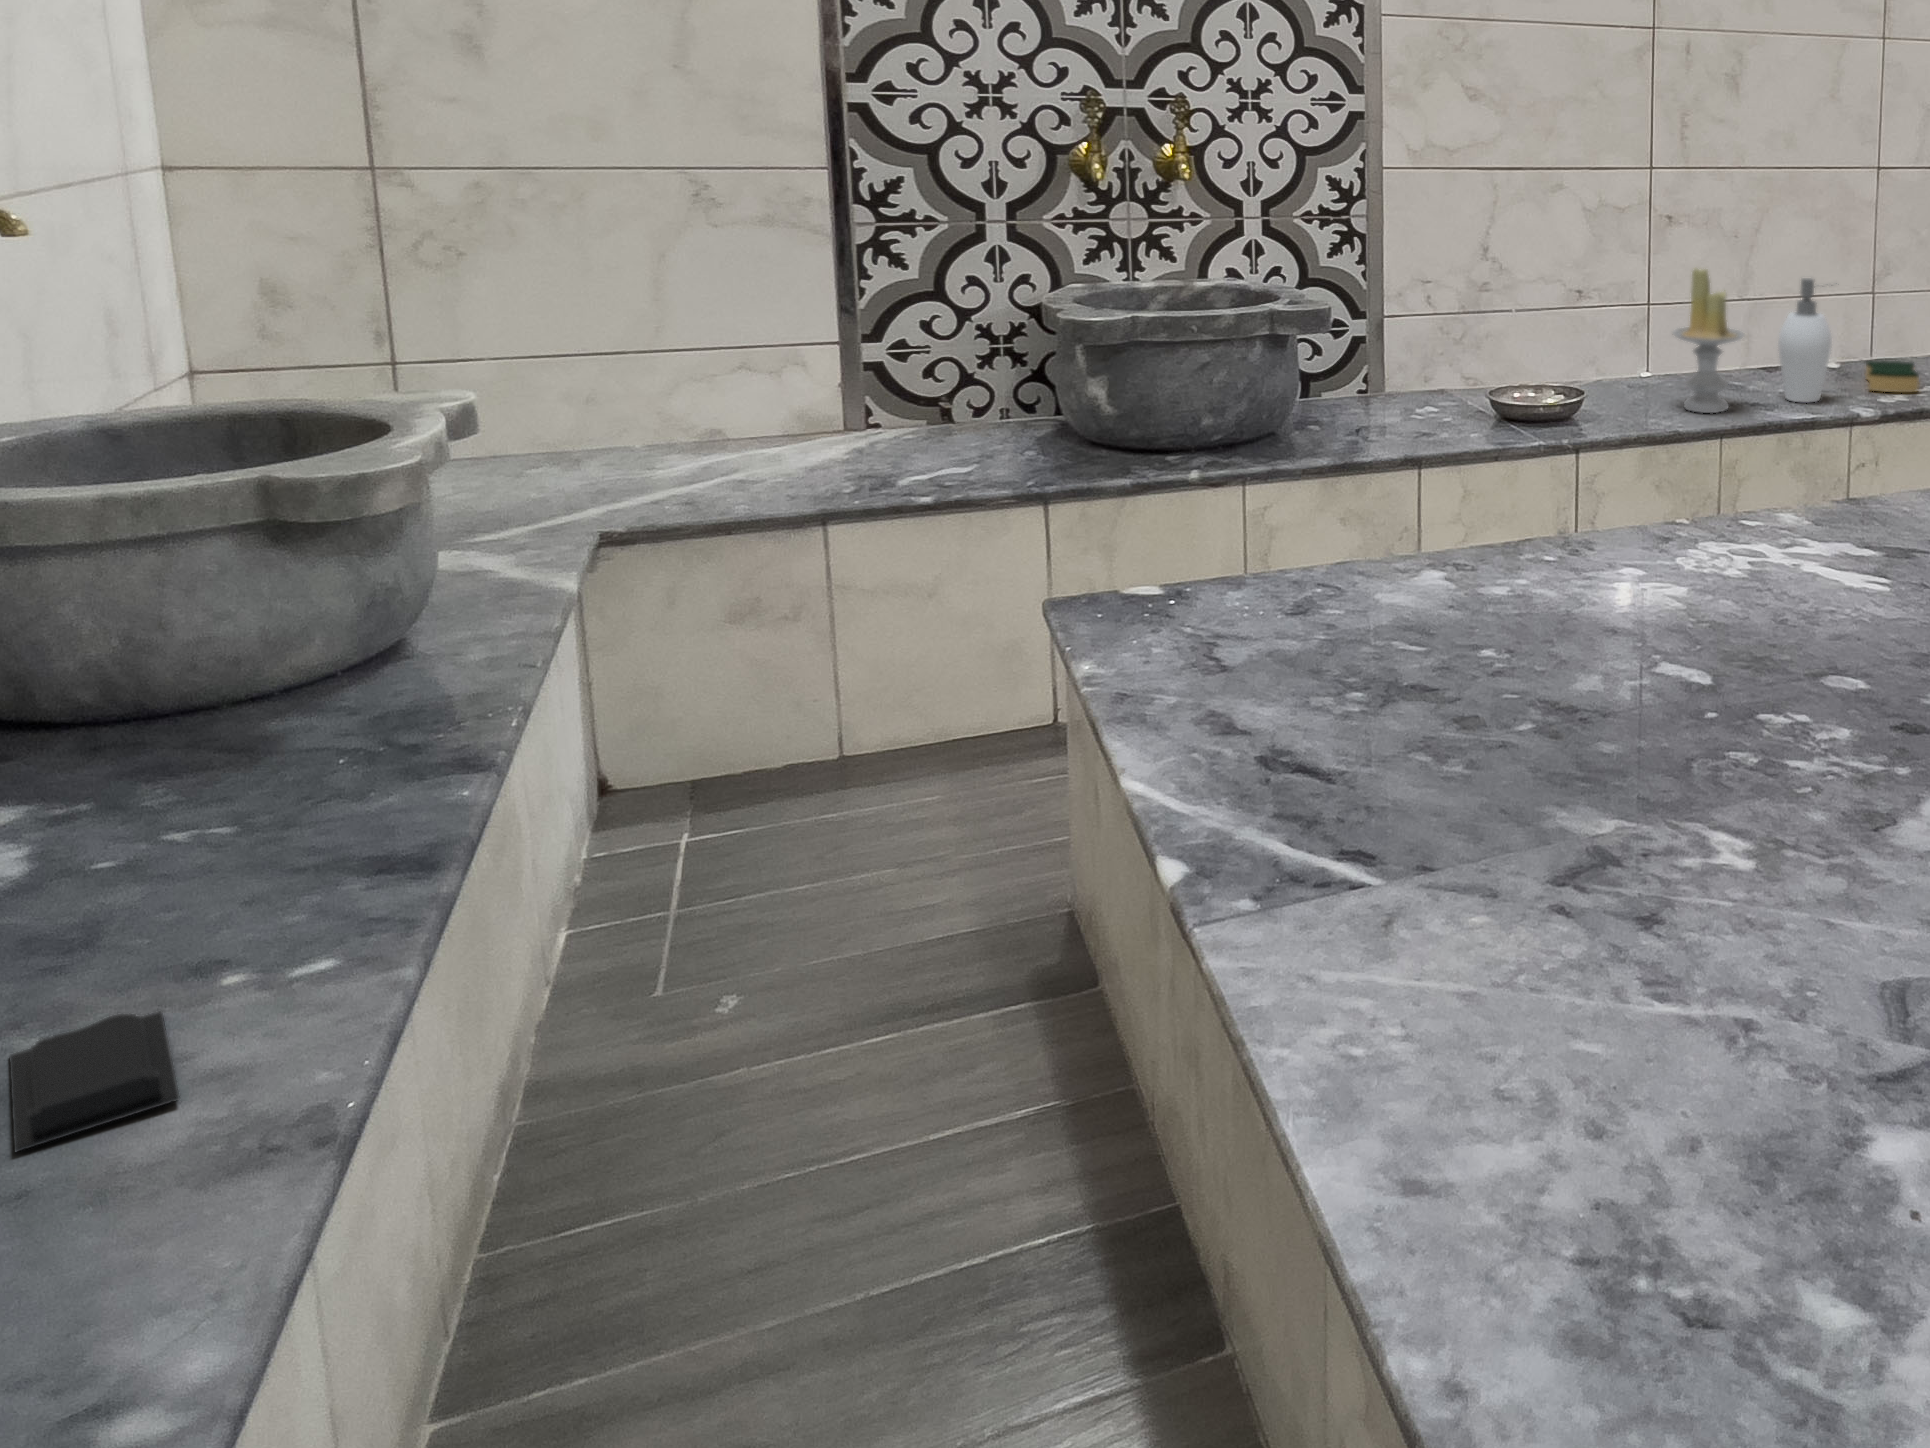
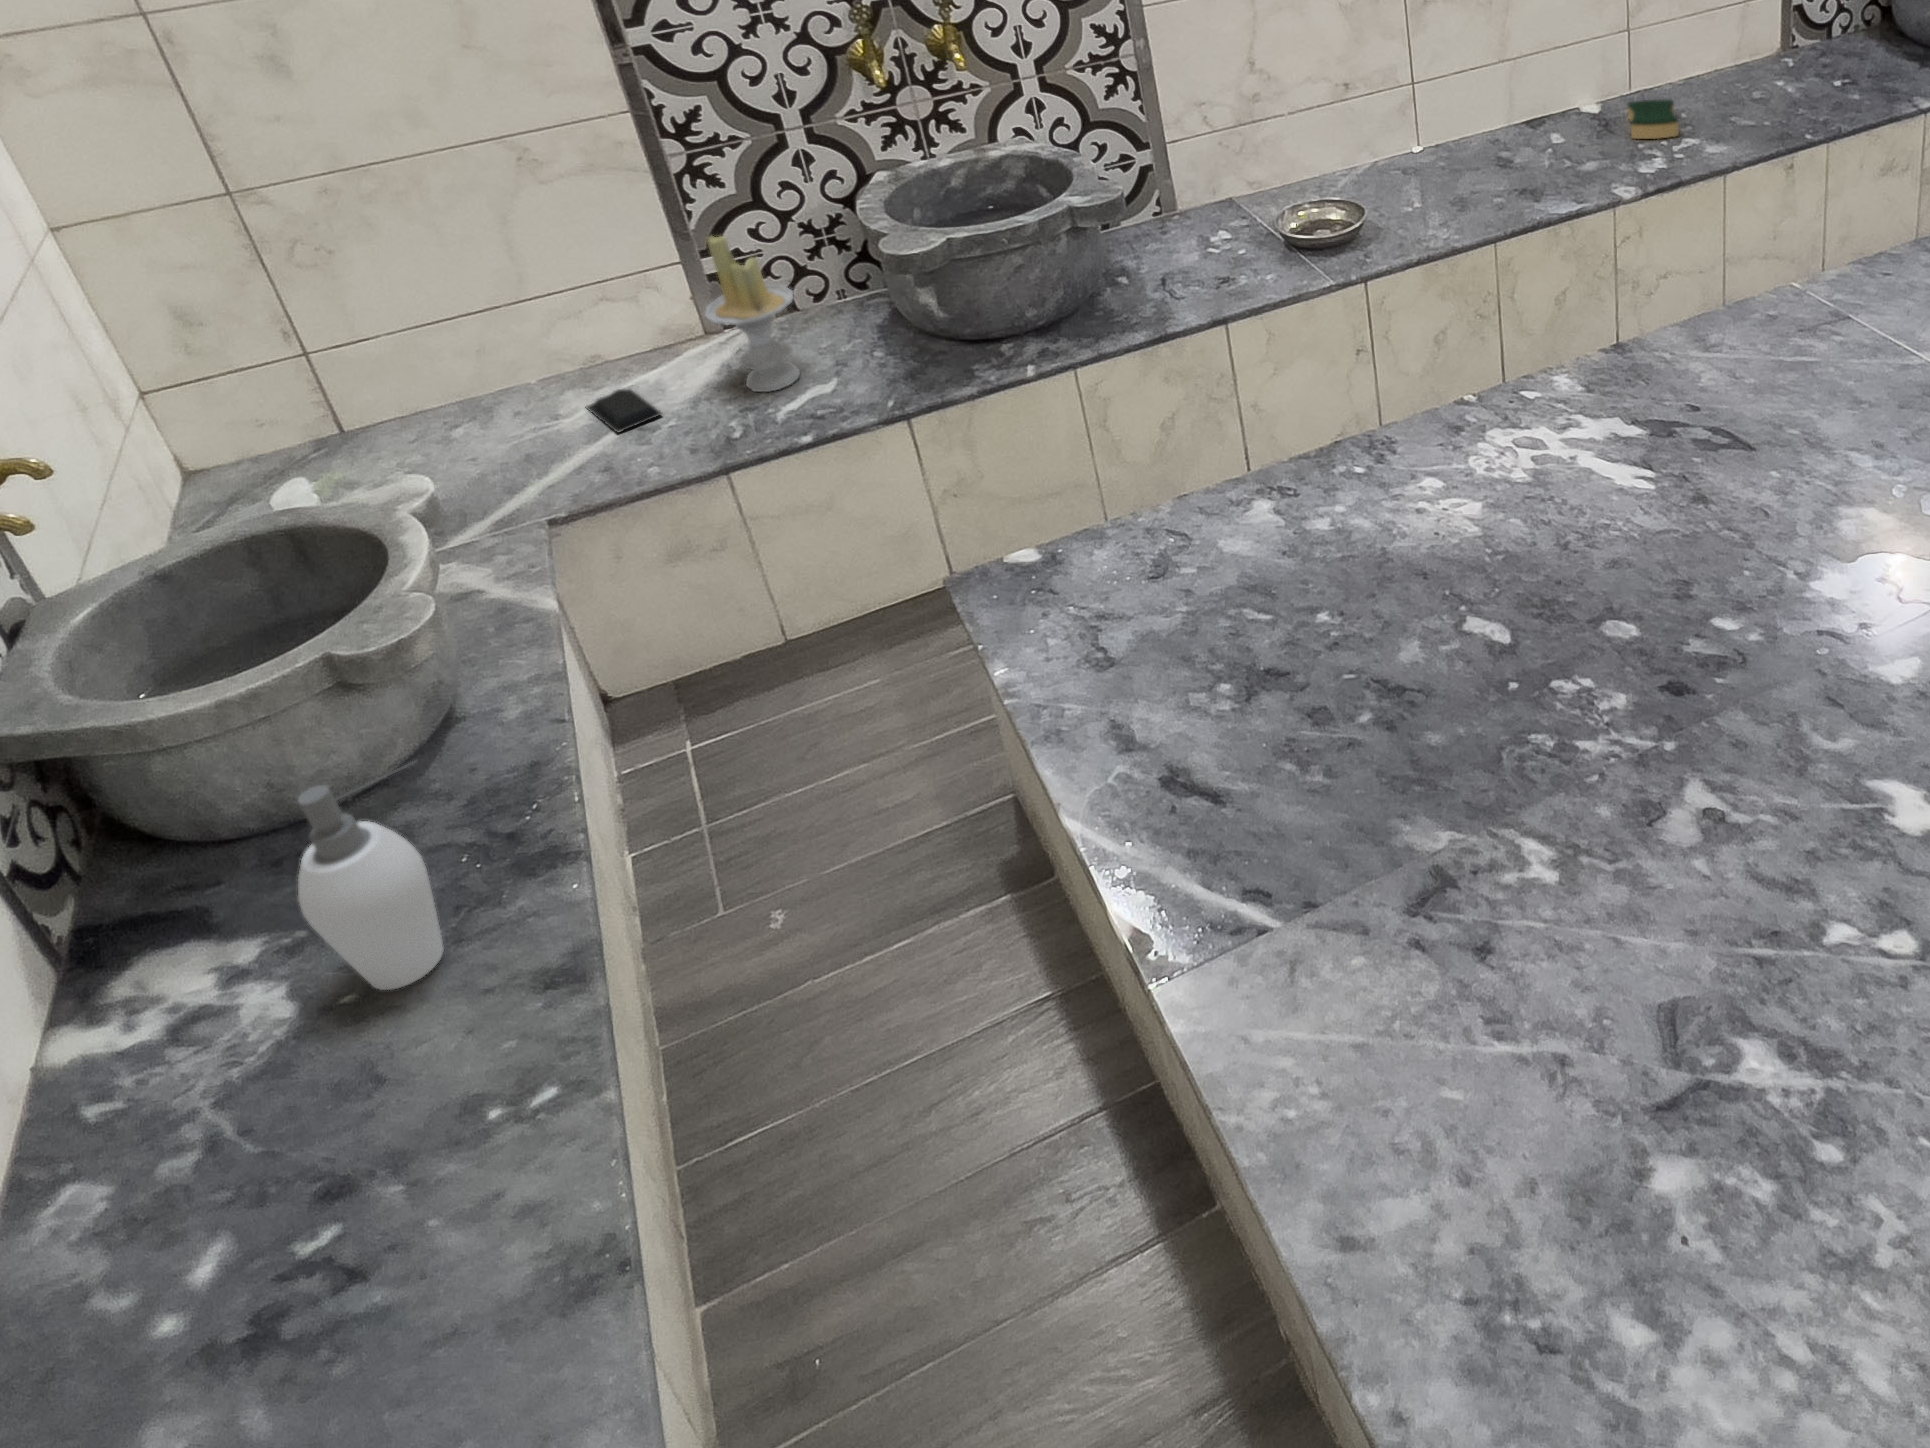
candle: present [1673,269,1744,413] -> present [705,236,800,392]
soap dispenser: present [1778,278,1837,402] -> present [298,761,444,990]
soap bar: present [9,1011,179,1151] -> present [586,389,662,433]

